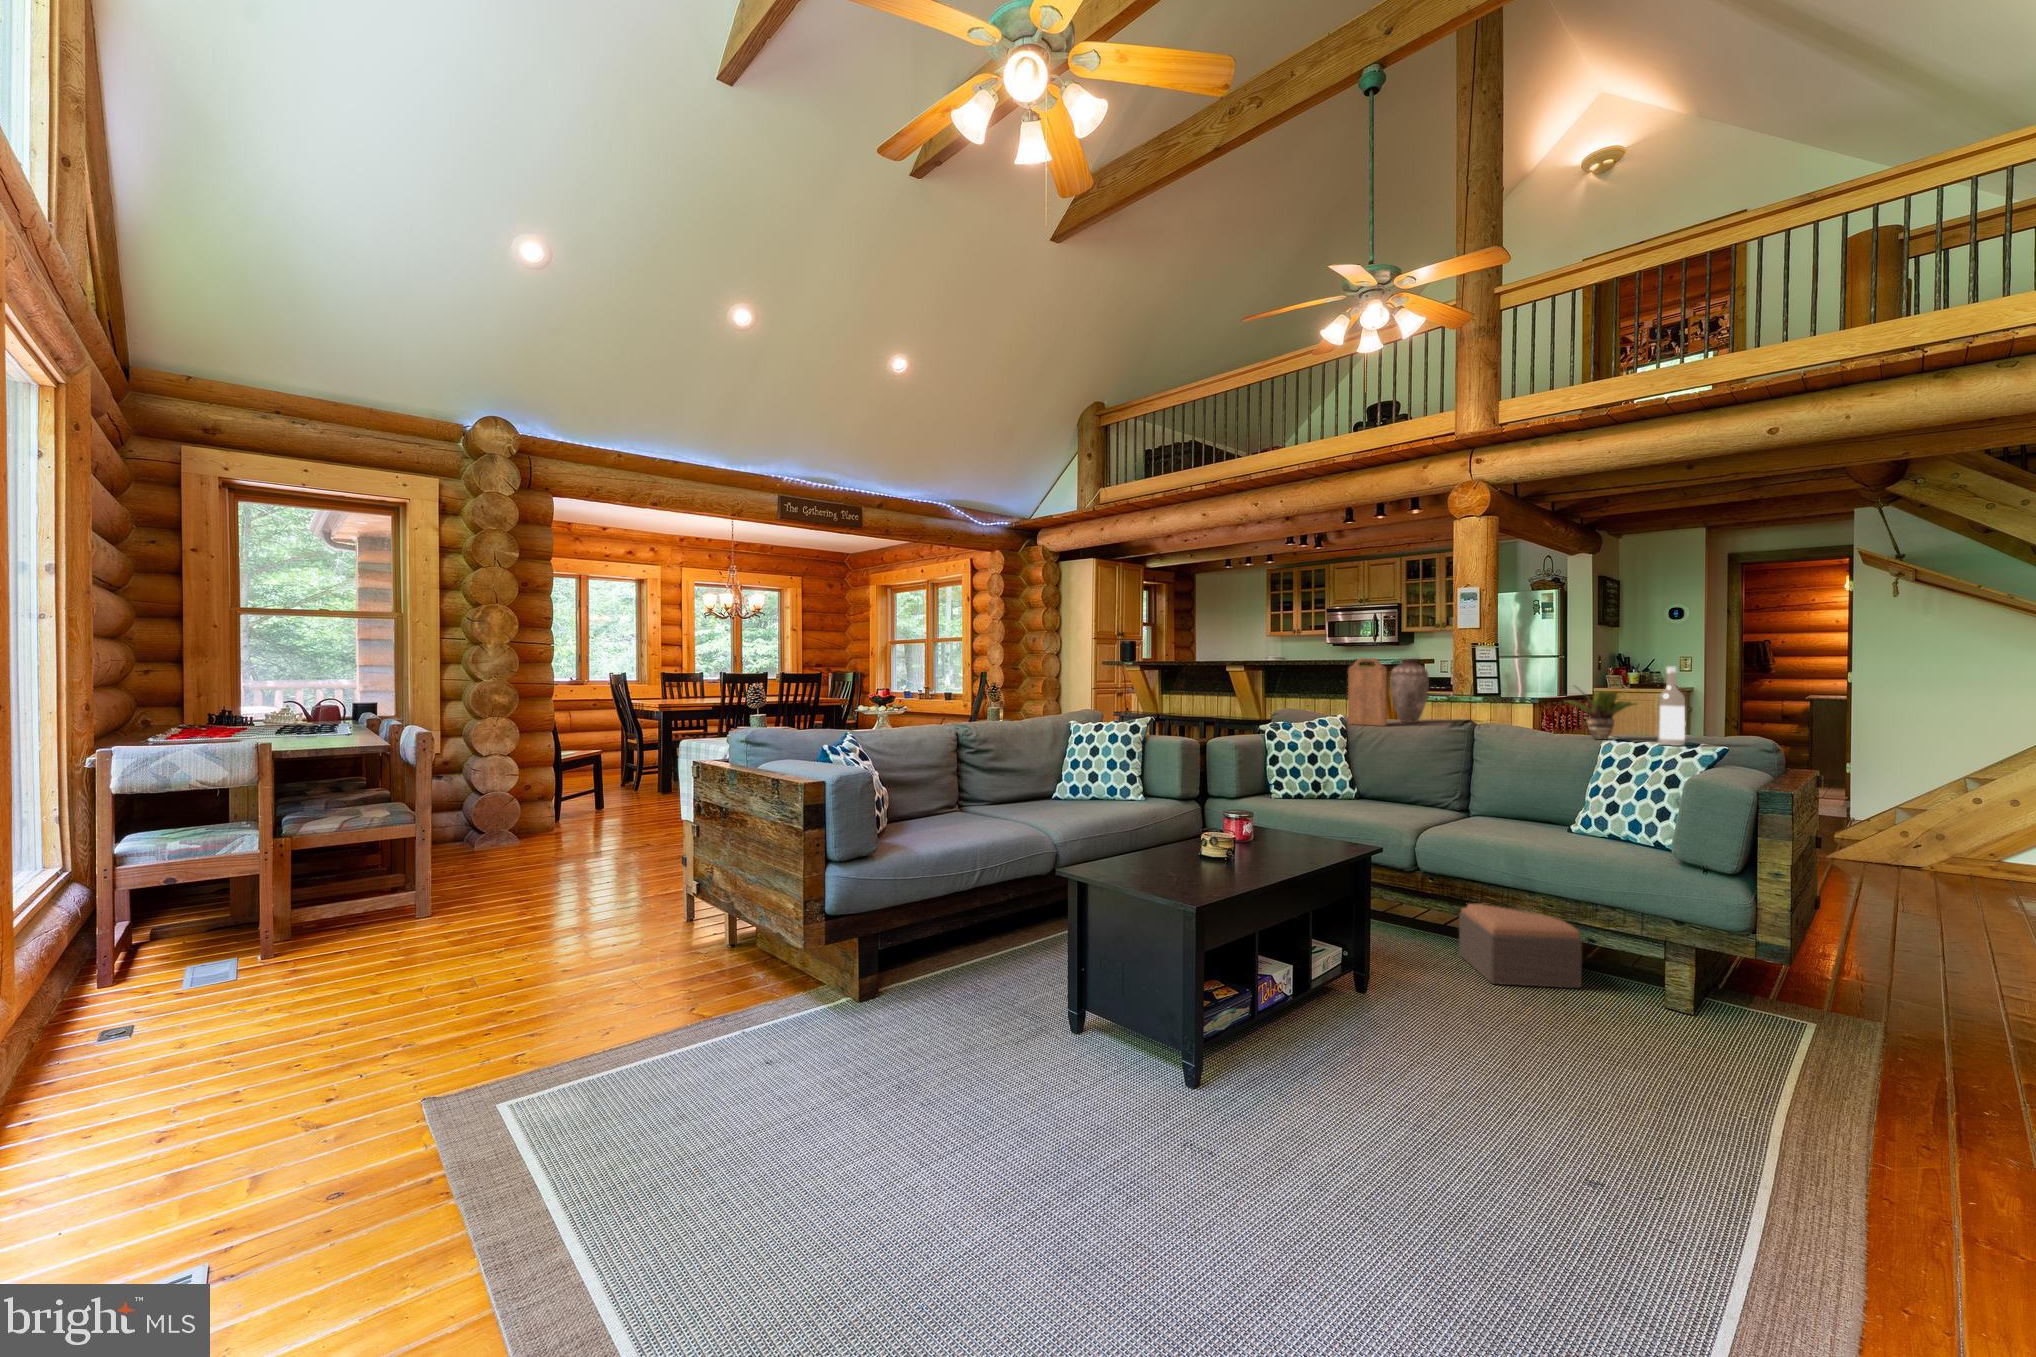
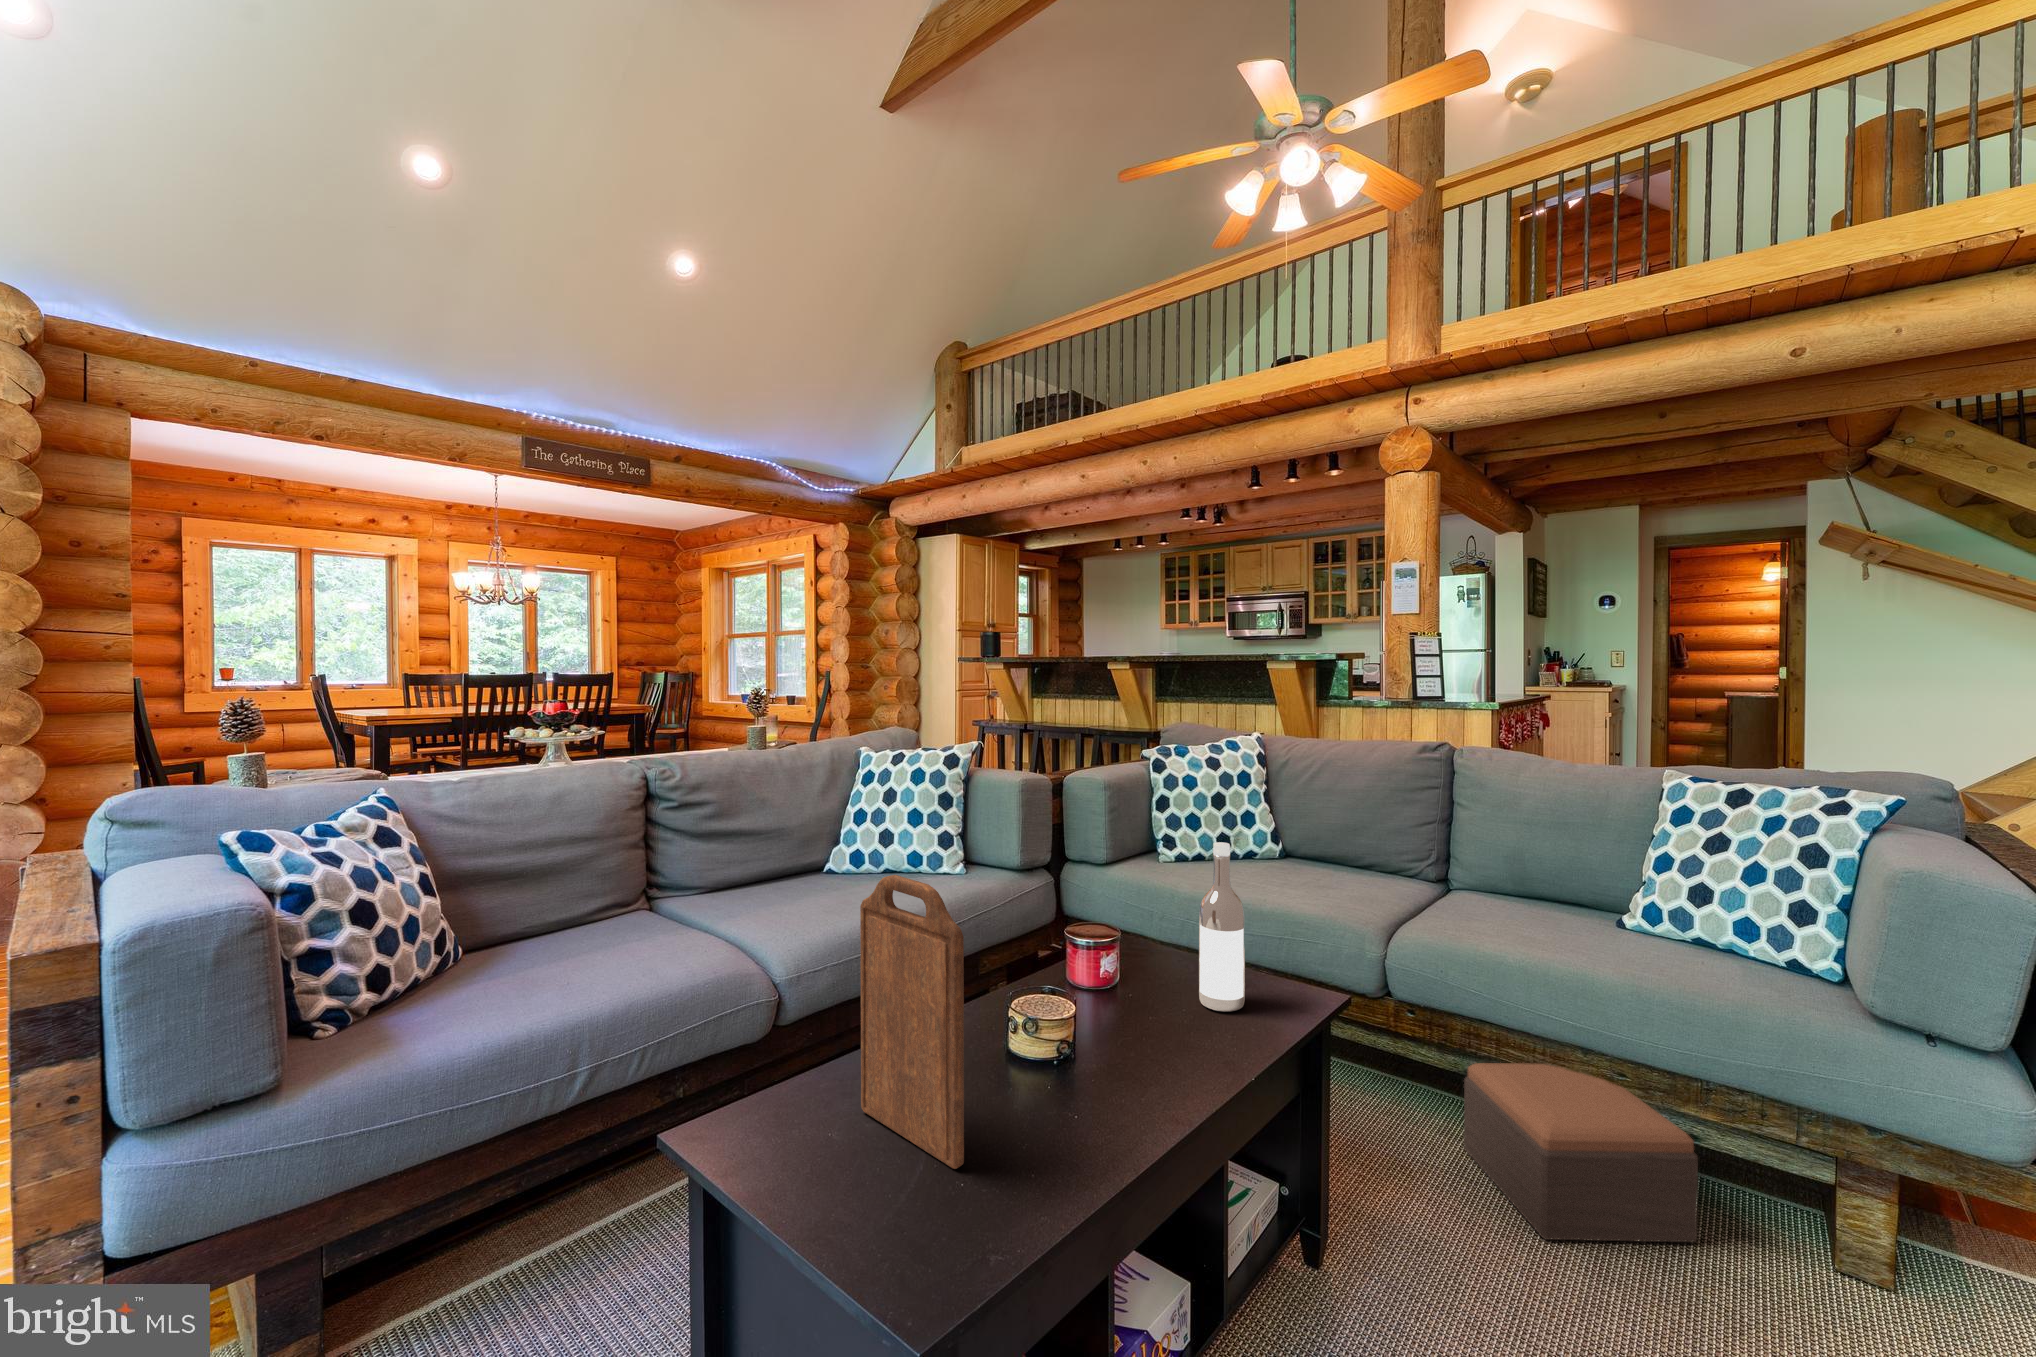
cutting board: present [1348,658,1387,726] -> present [860,875,964,1169]
vase: present [1390,658,1429,723] -> none [1319,651,1371,740]
wine bottle: present [1658,667,1685,746] -> present [1199,842,1245,1012]
potted plant: present [1566,687,1635,740] -> none [1592,690,1731,776]

